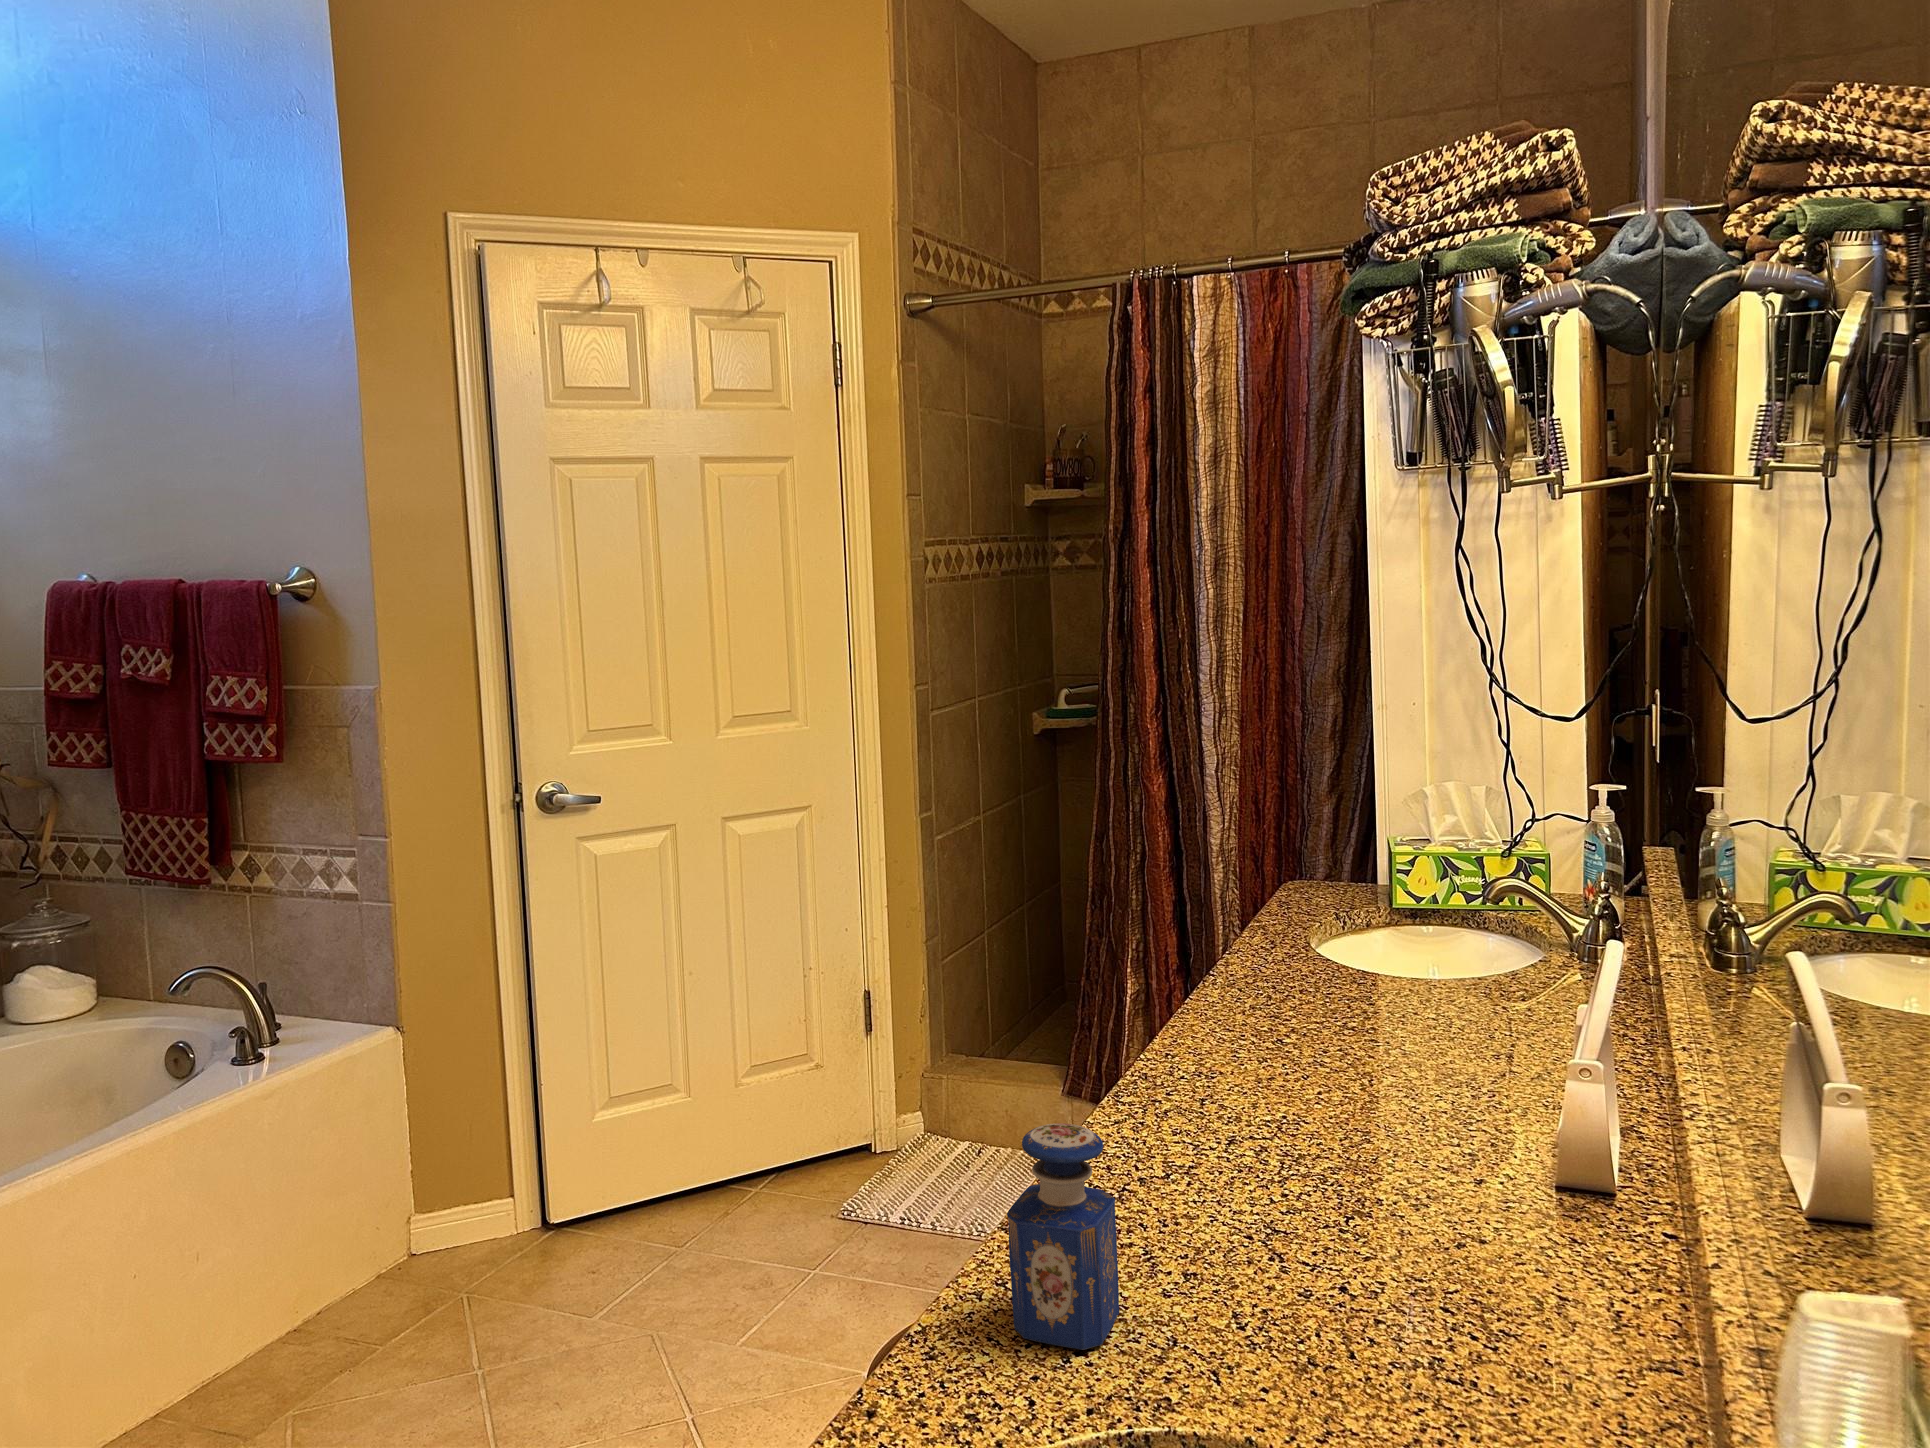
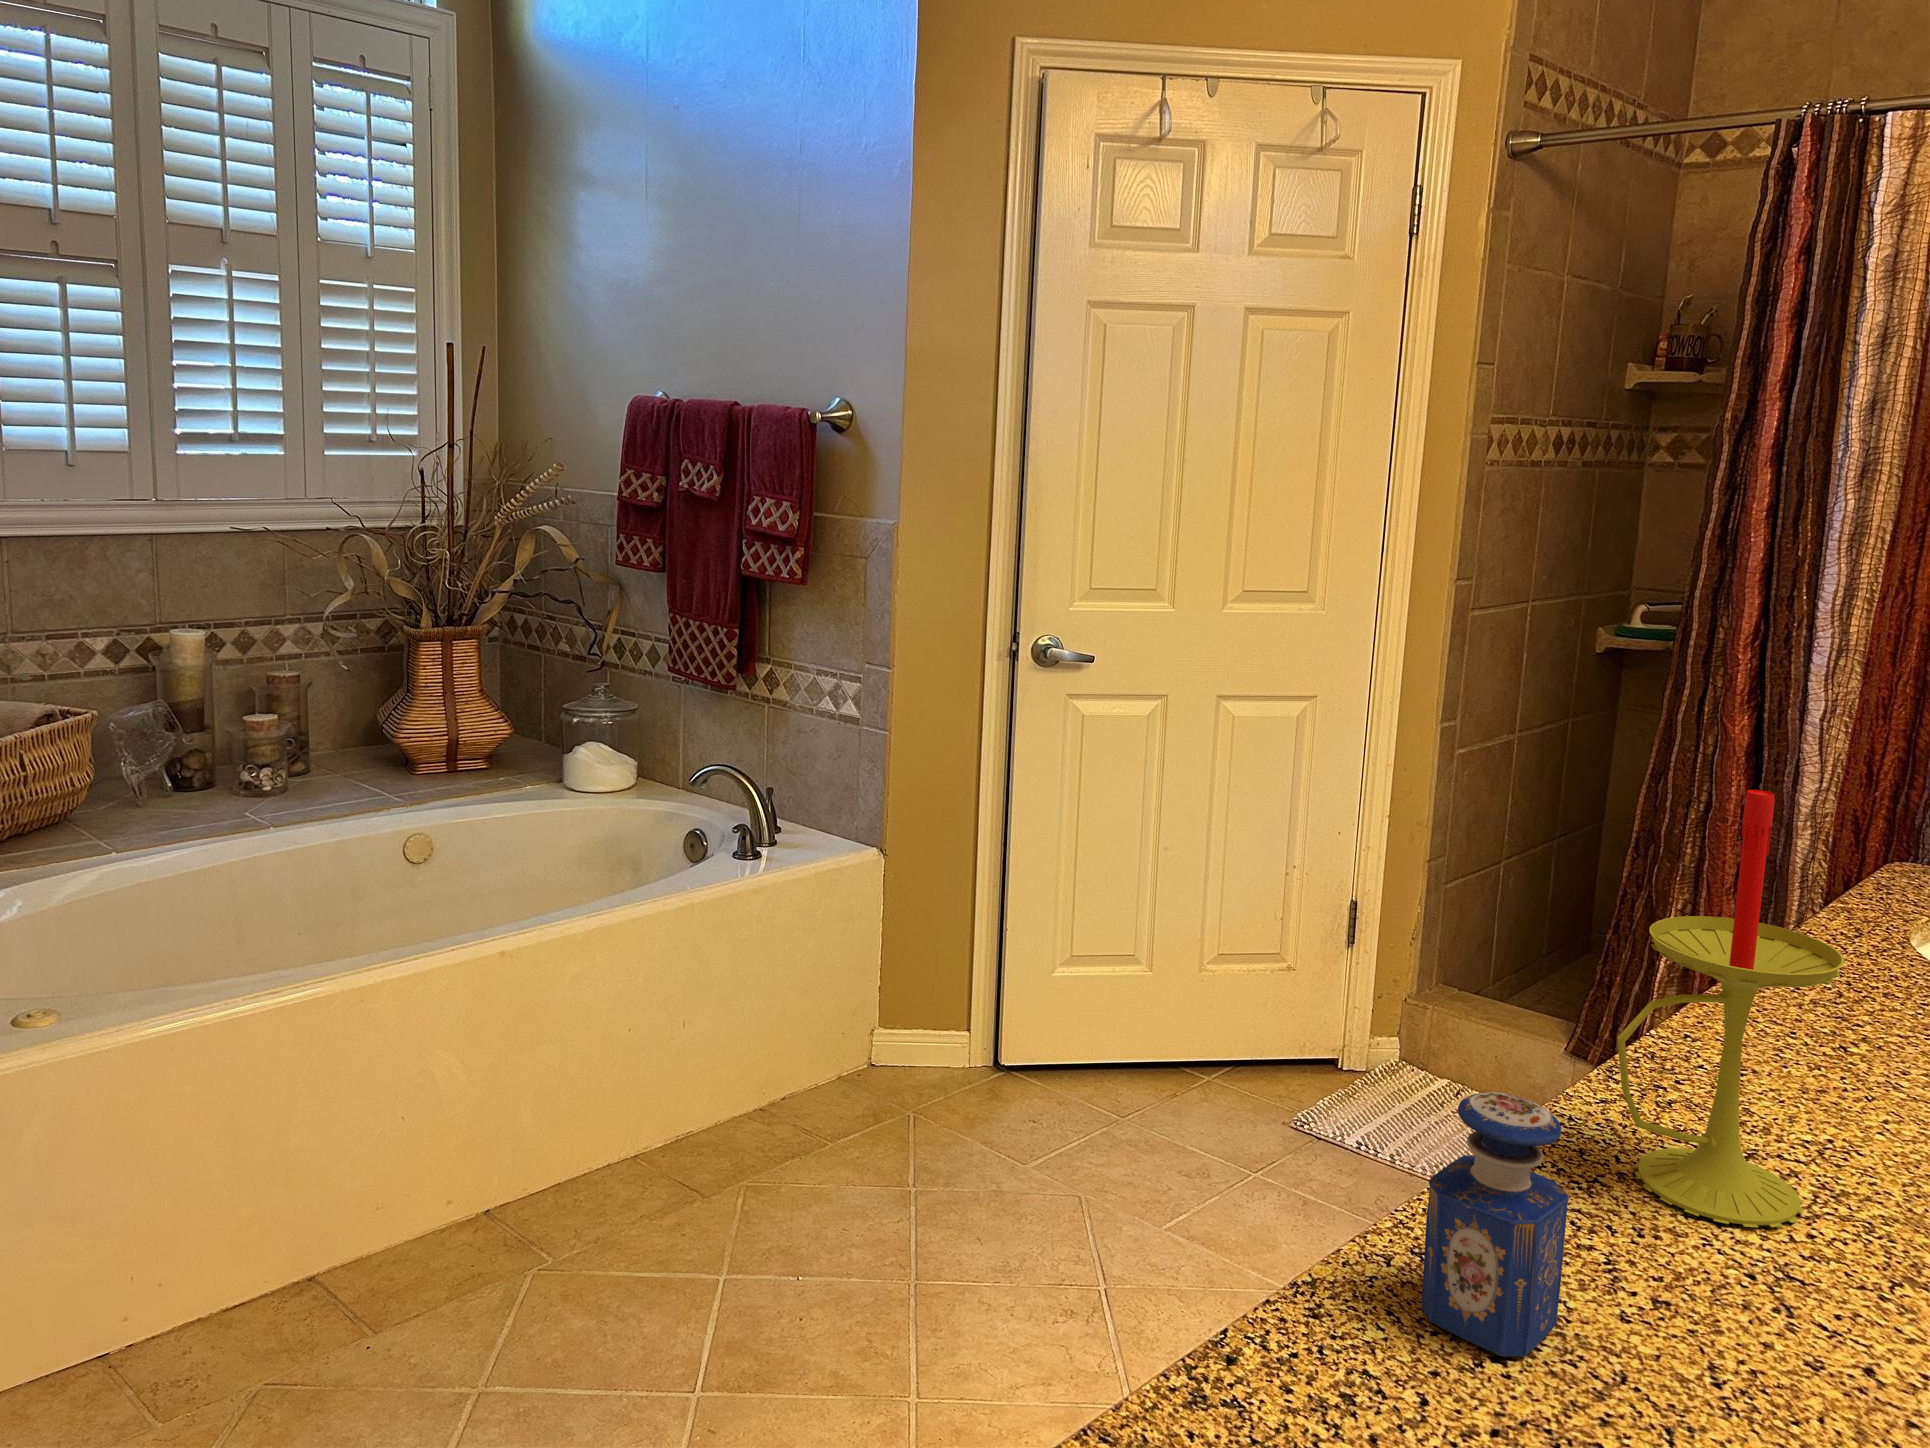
candle: none [1126,830,1275,1199] -> present [1617,782,1845,1227]

